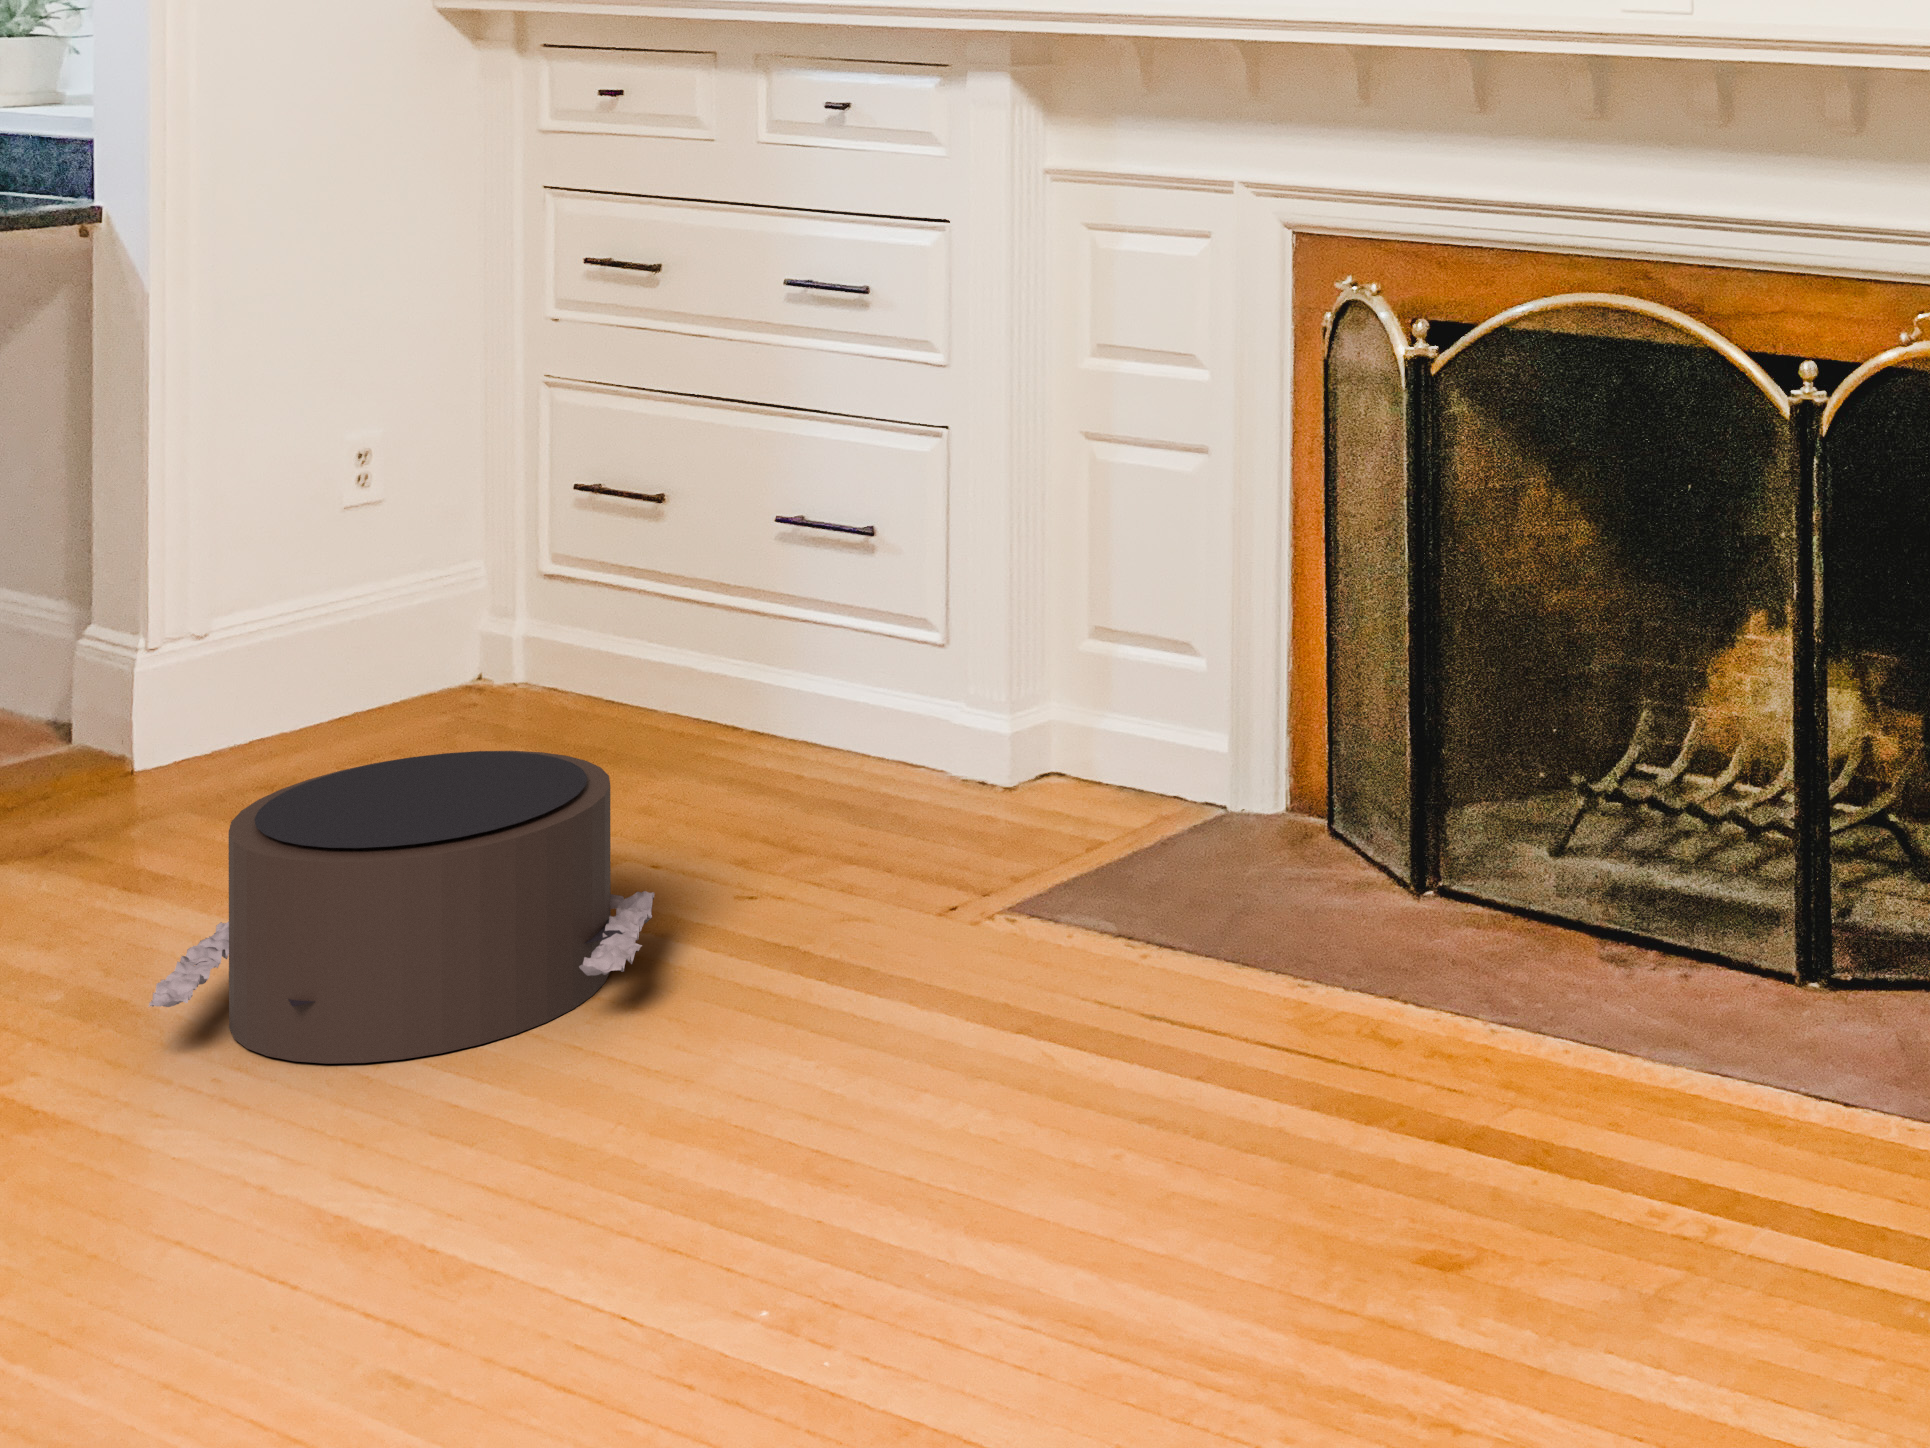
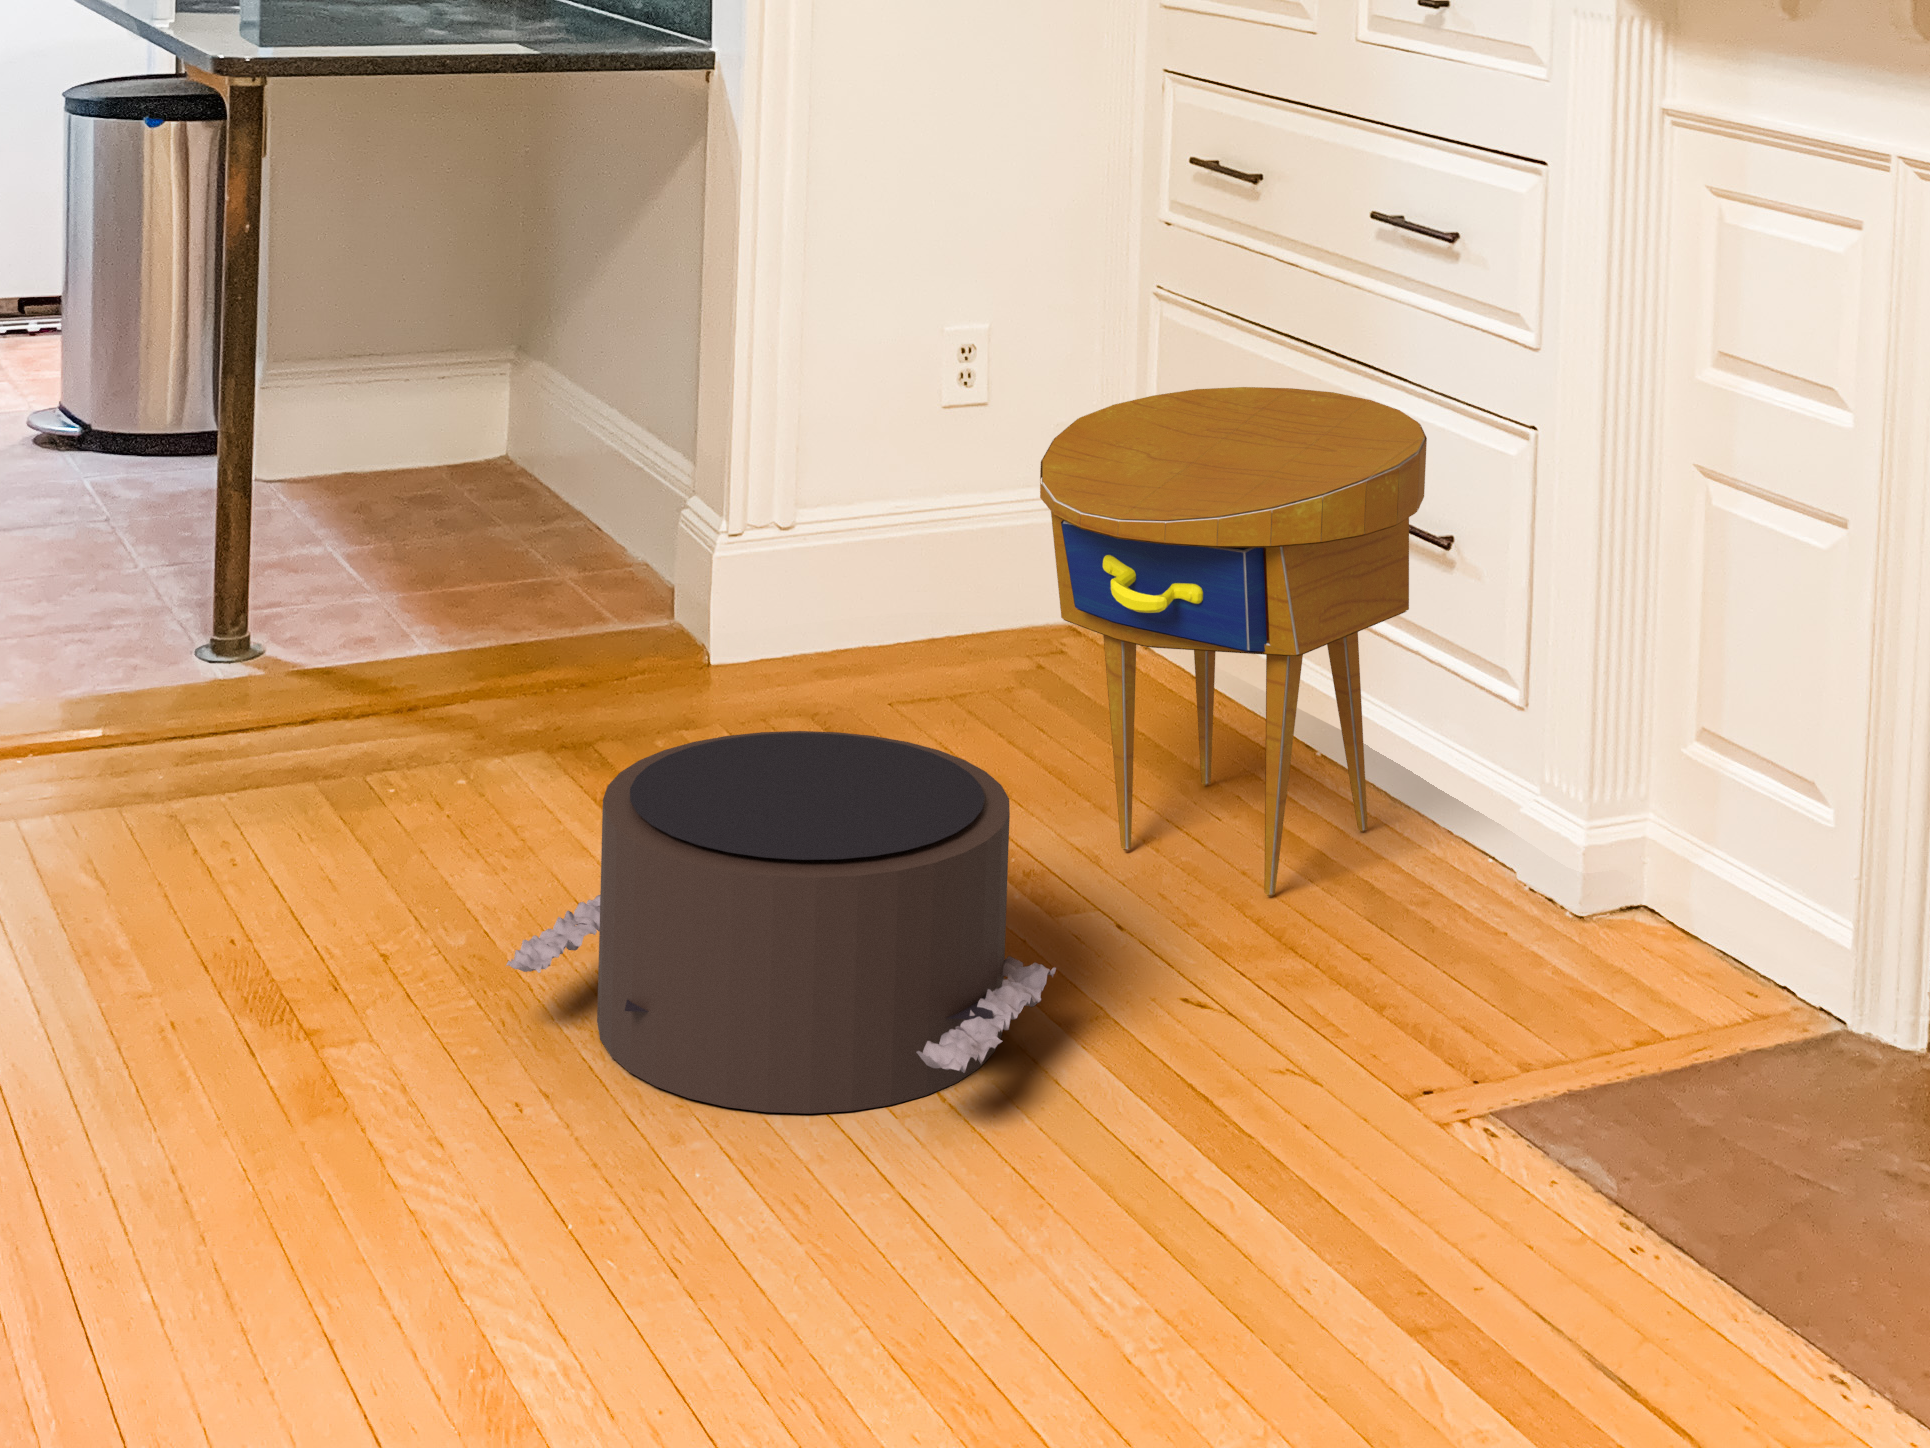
side table: none [530,426,866,825] -> present [1040,387,1427,897]

